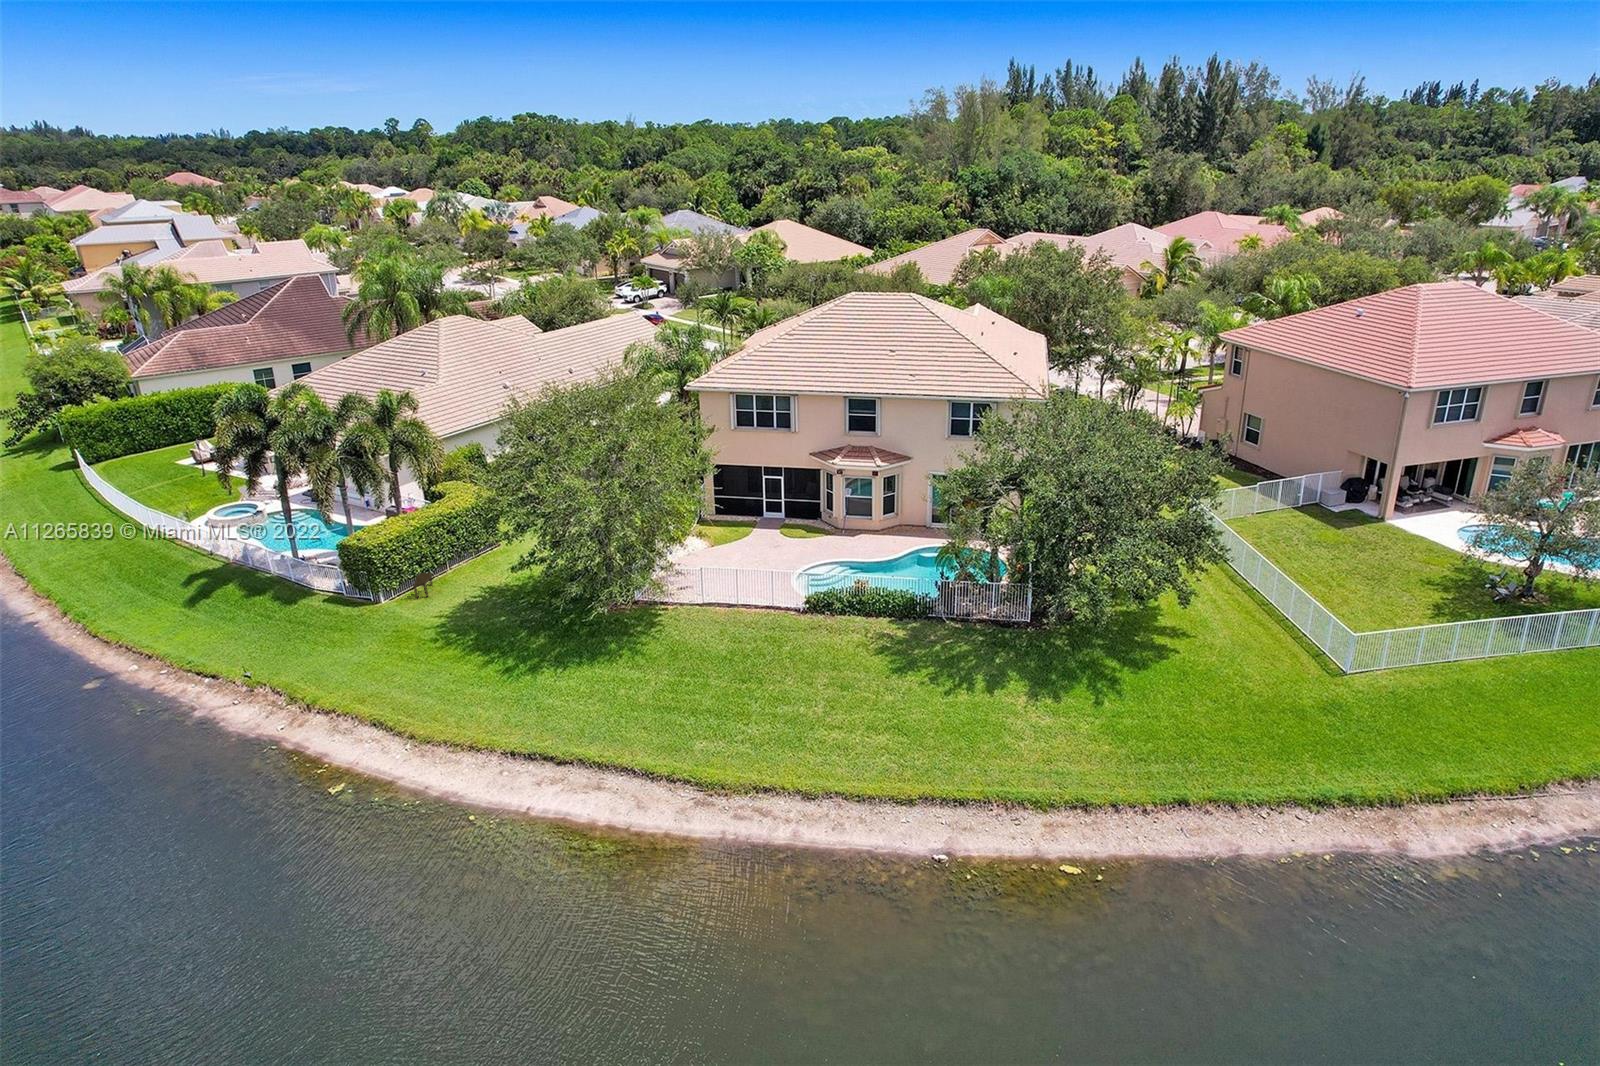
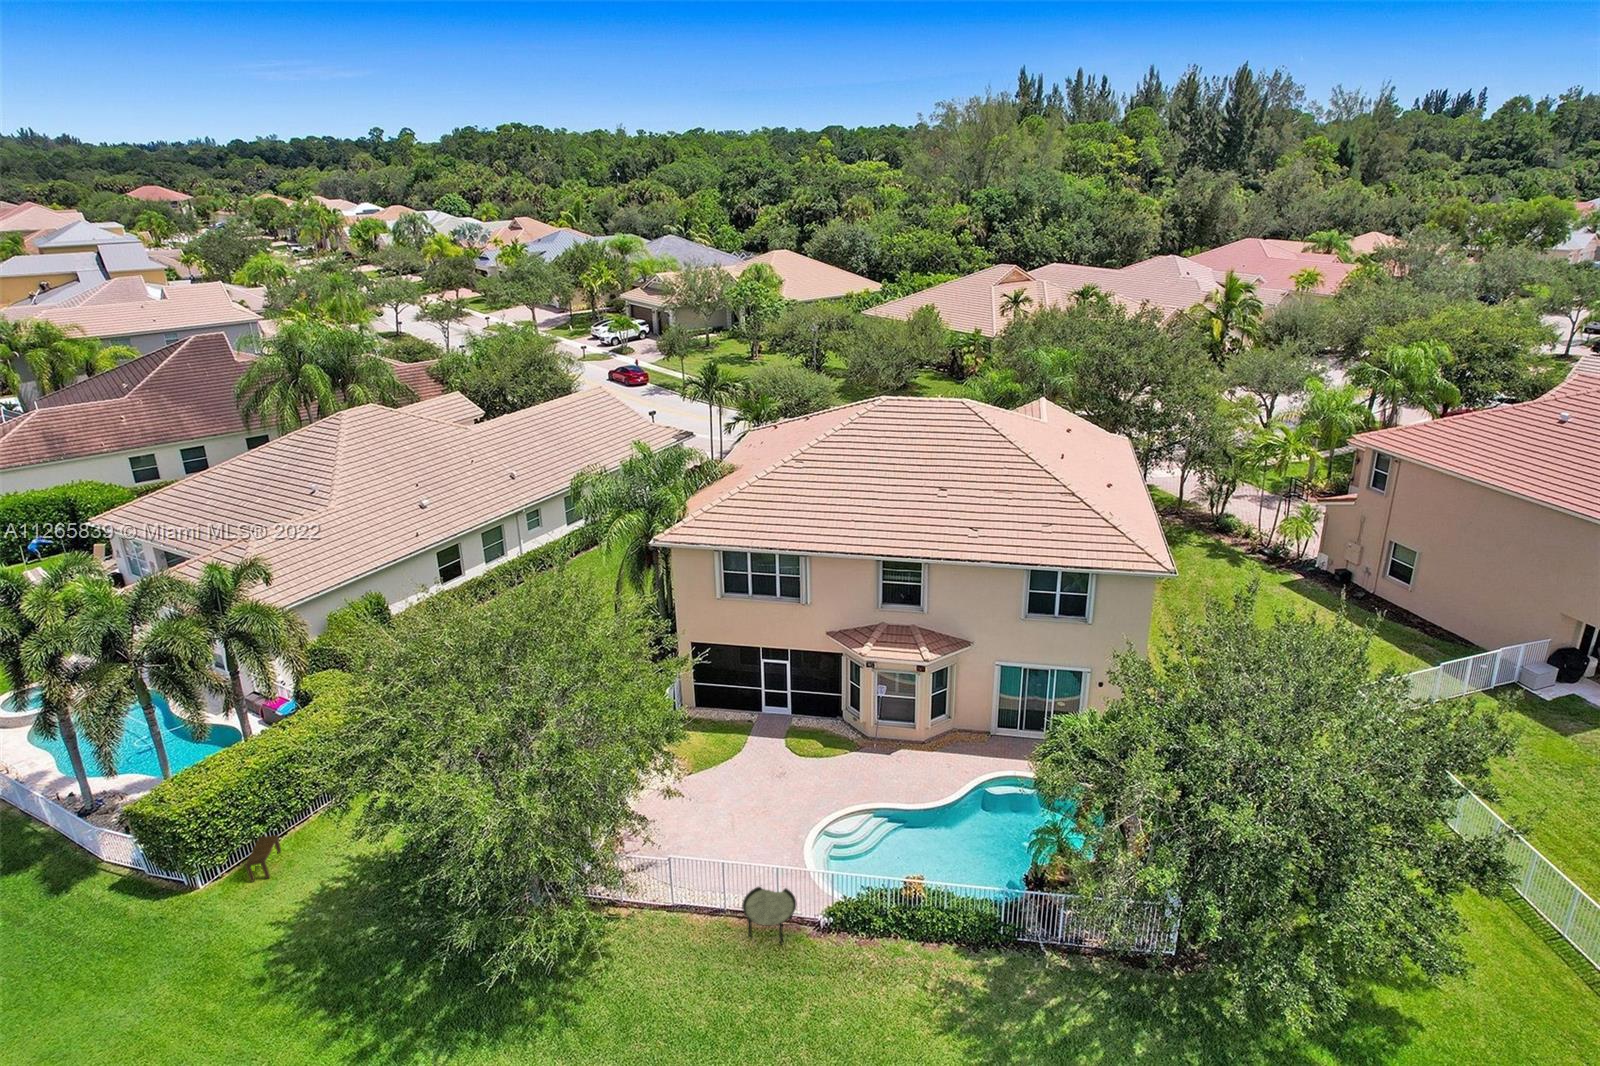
round table: none [749,587,785,620] -> present [742,887,796,944]

